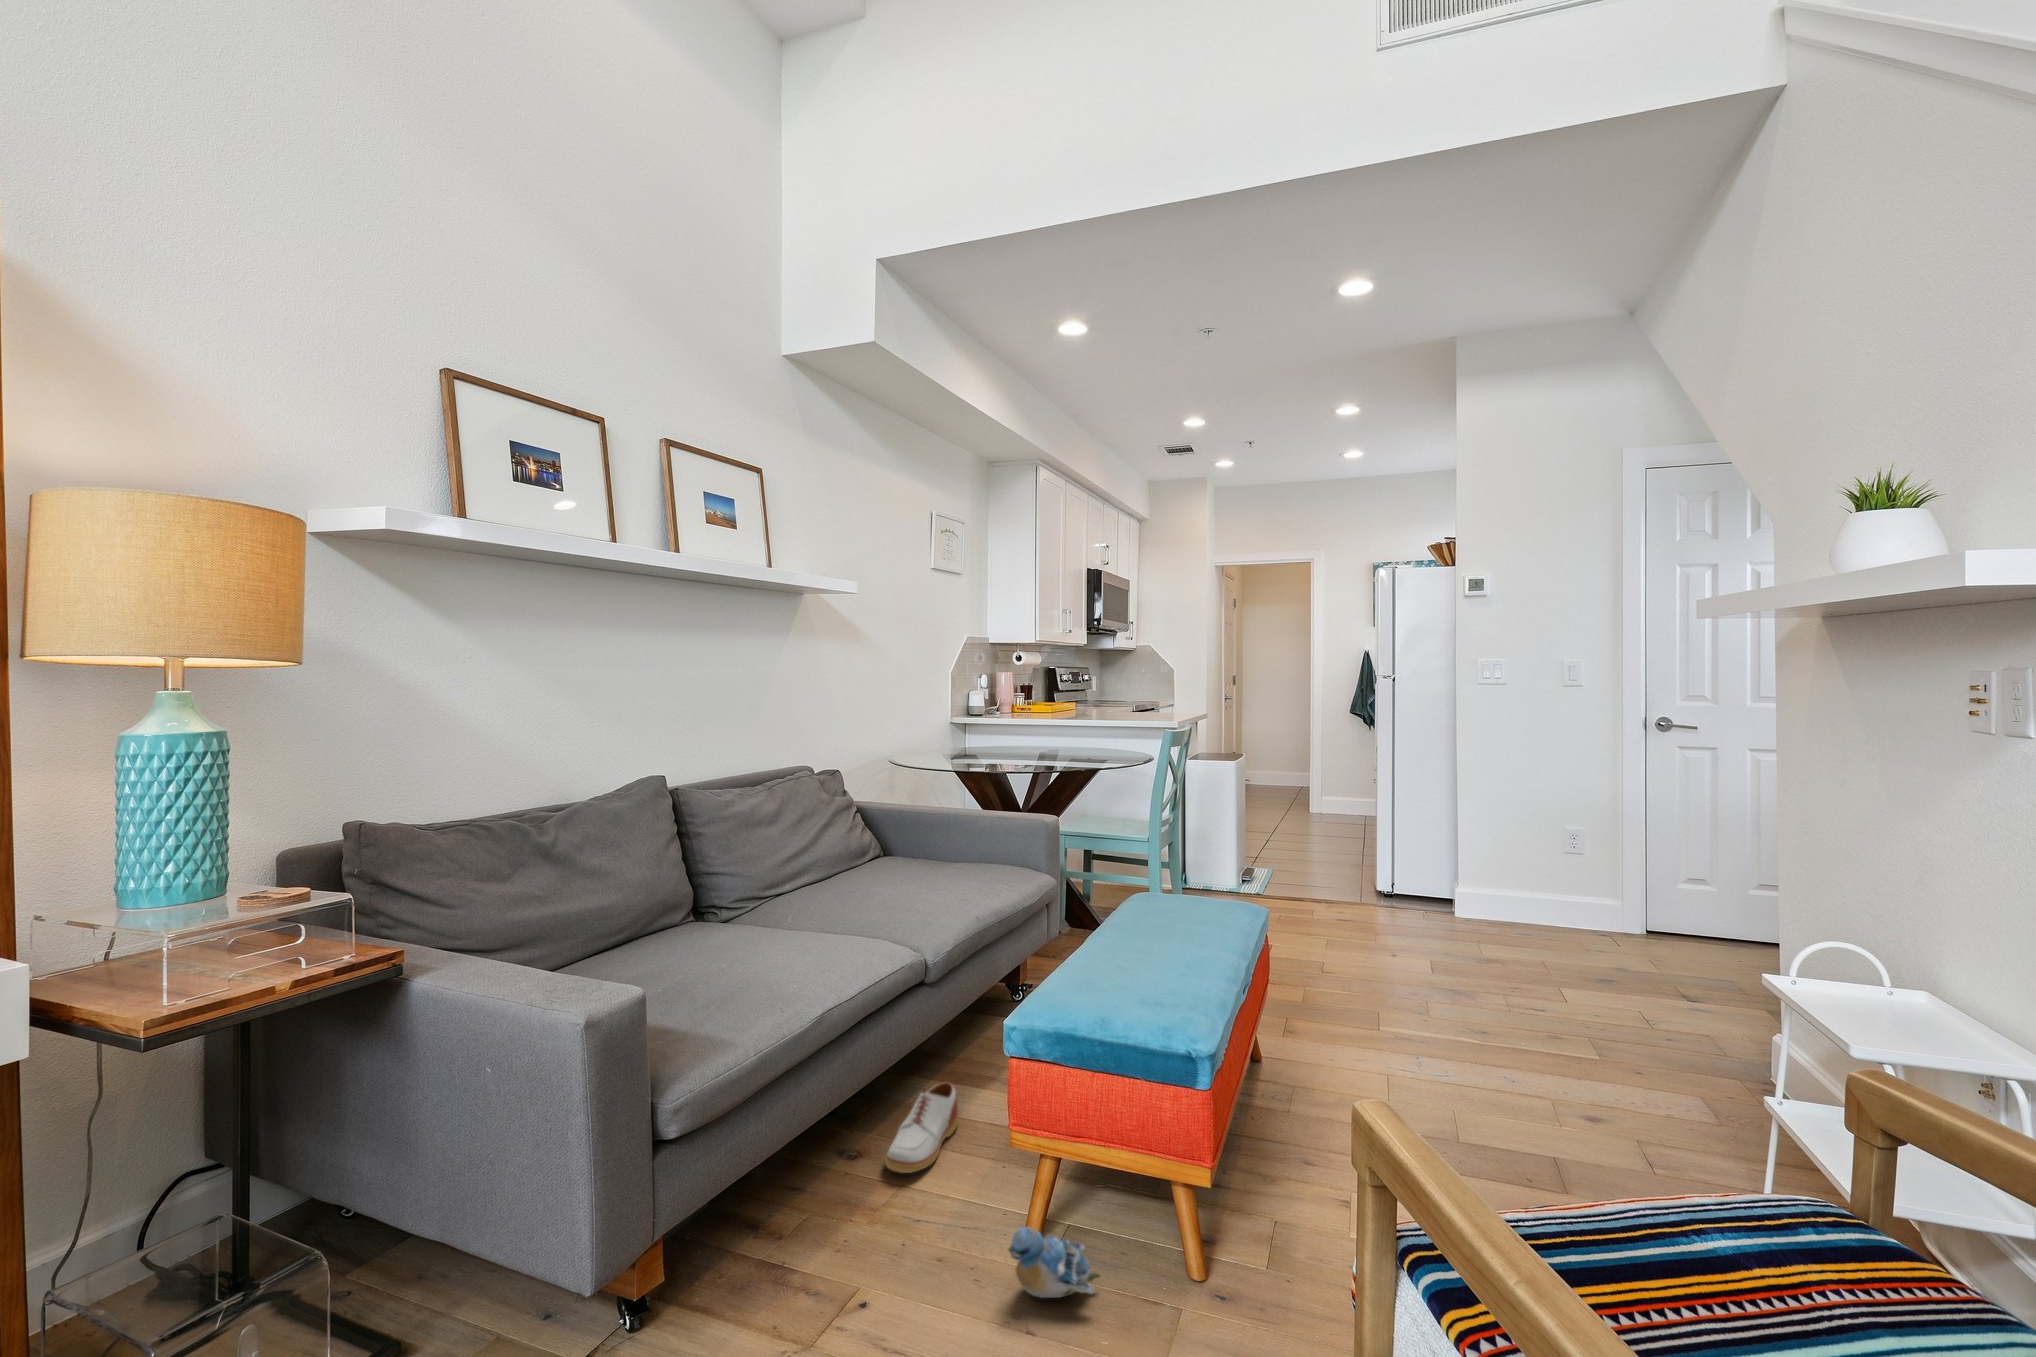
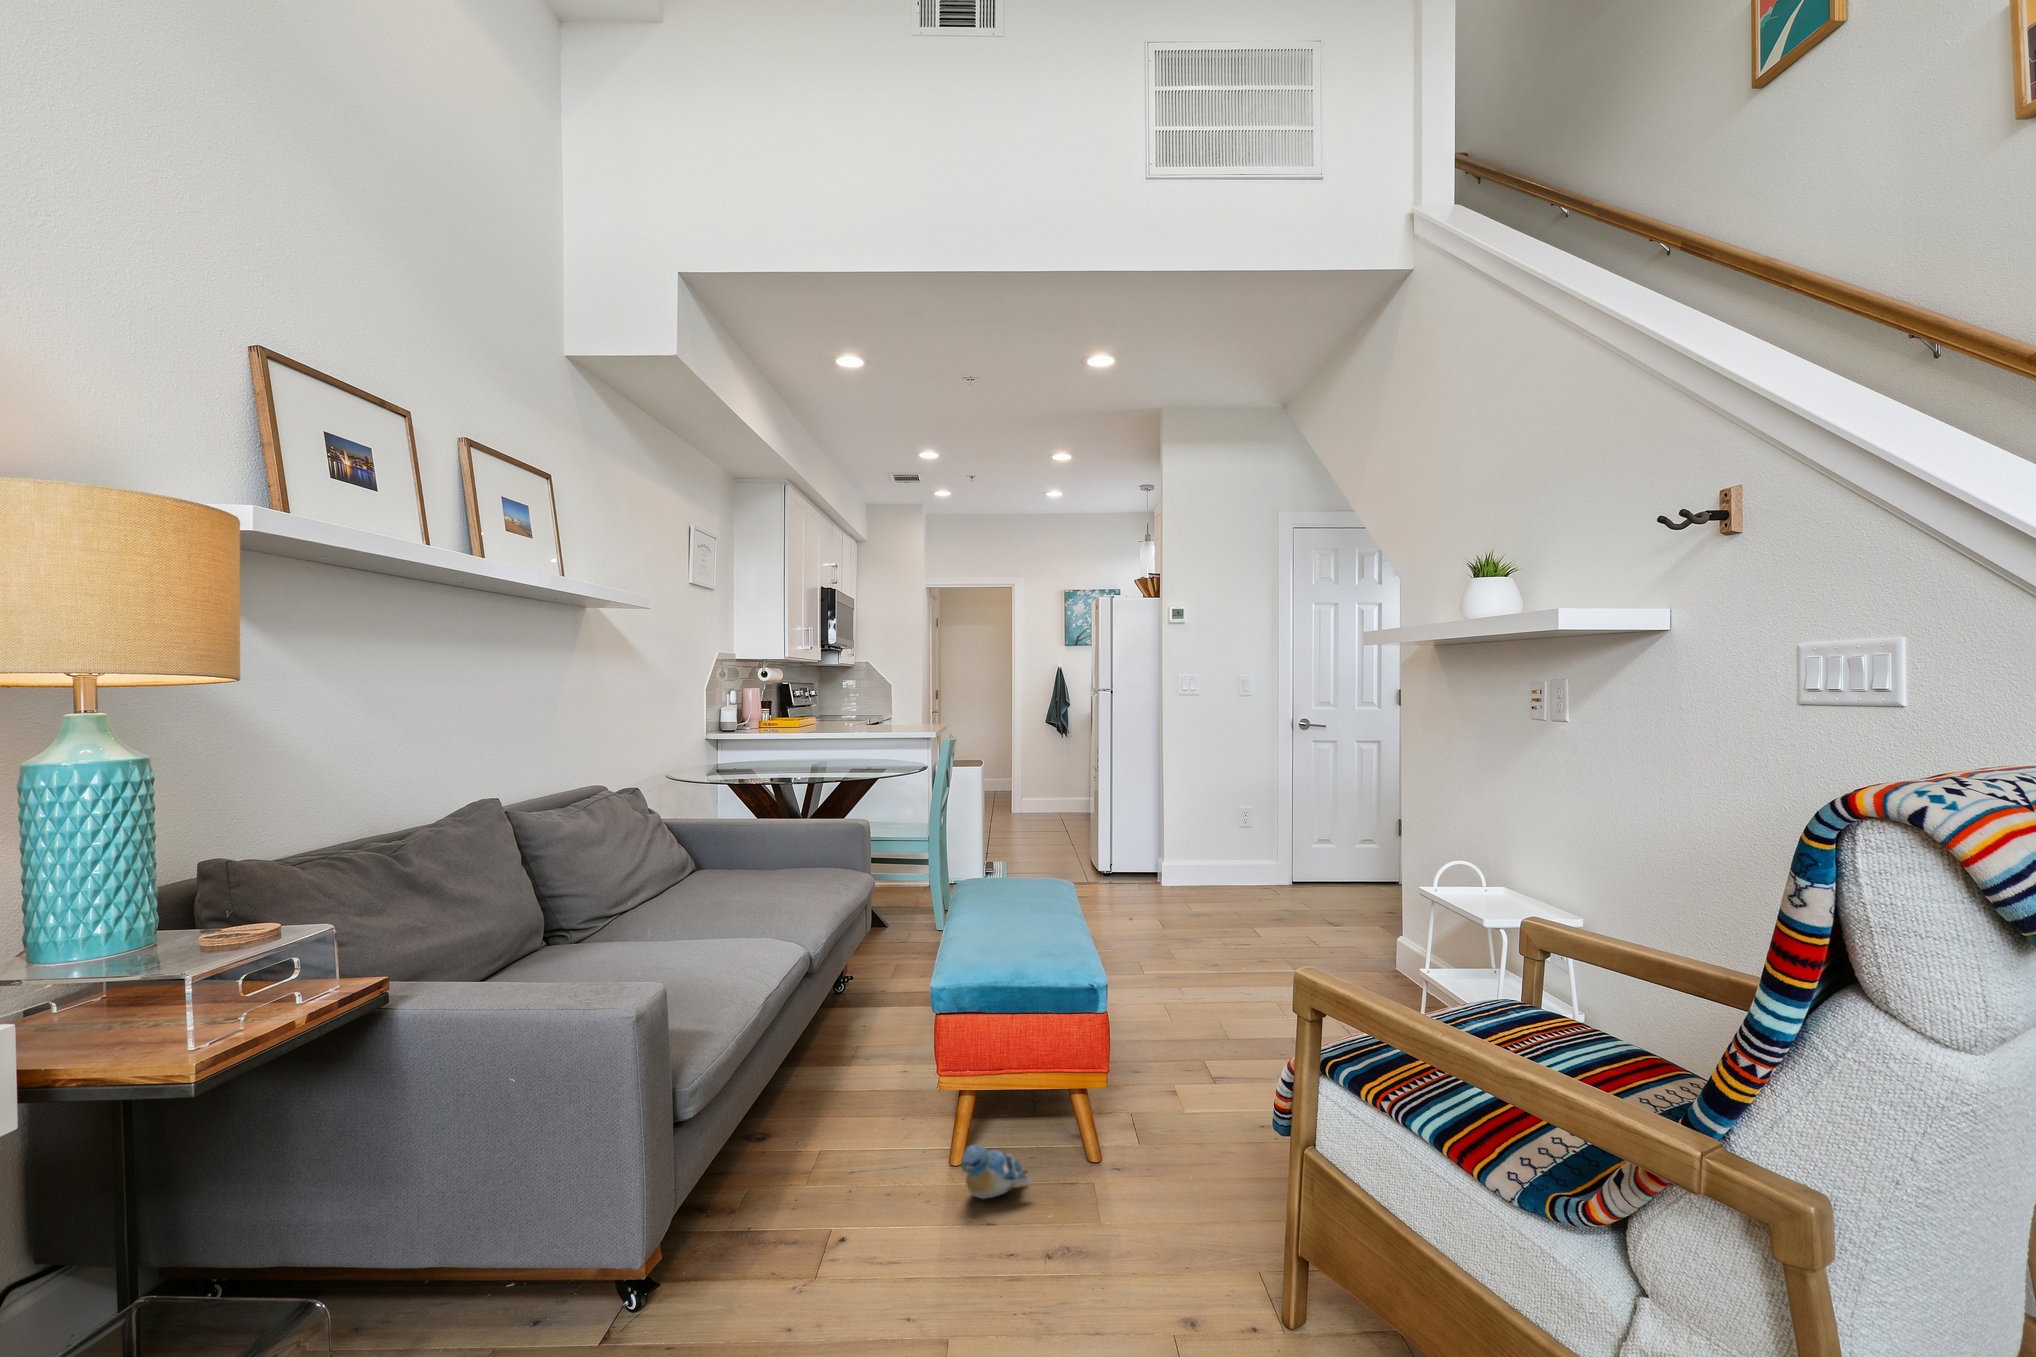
shoe: present [885,1083,959,1173] -> none [798,1065,847,1144]

